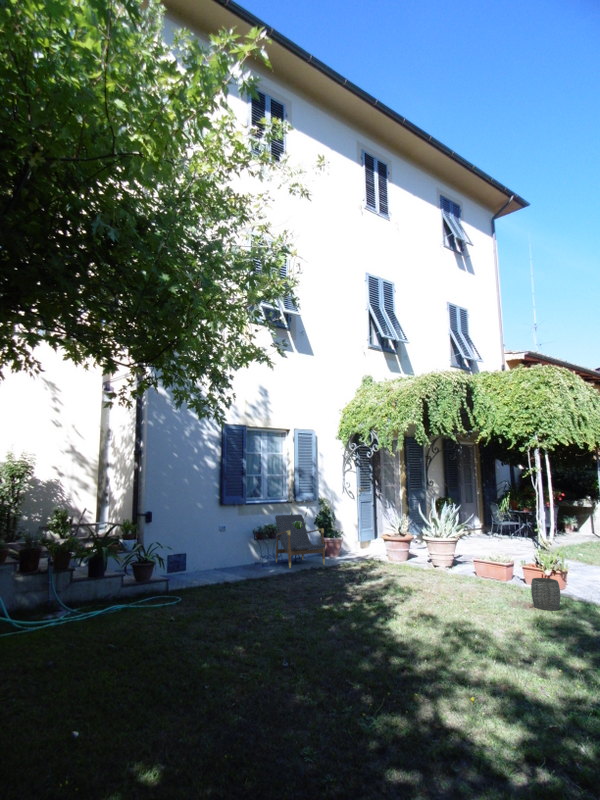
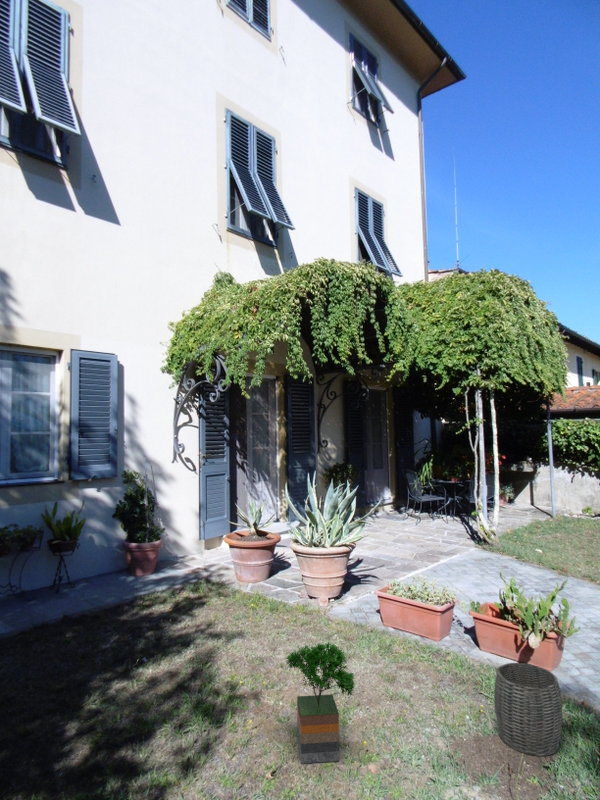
lounge chair: present [275,514,325,568] -> none [20,503,111,613]
potted tree: none [440,563,471,607] -> present [286,642,354,764]

